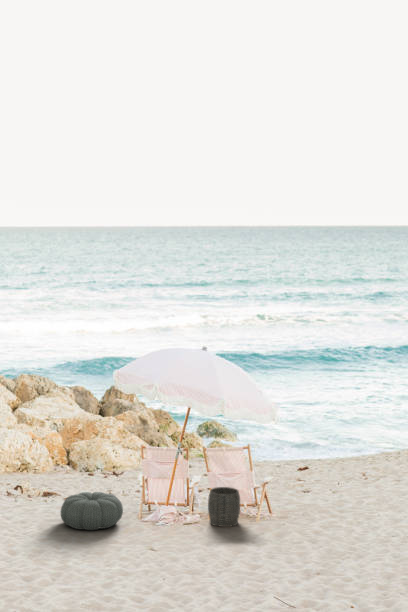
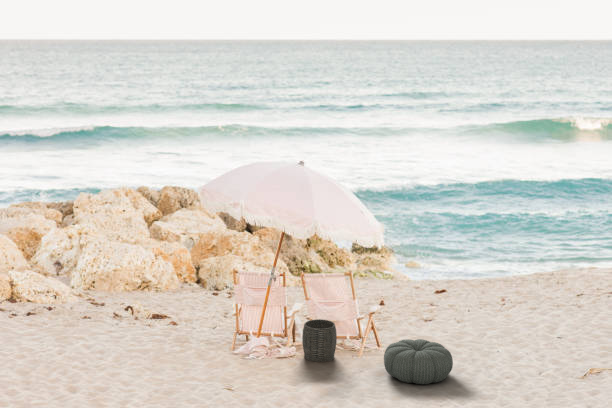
pouf: present [61,492,123,530] -> present [384,339,453,384]

